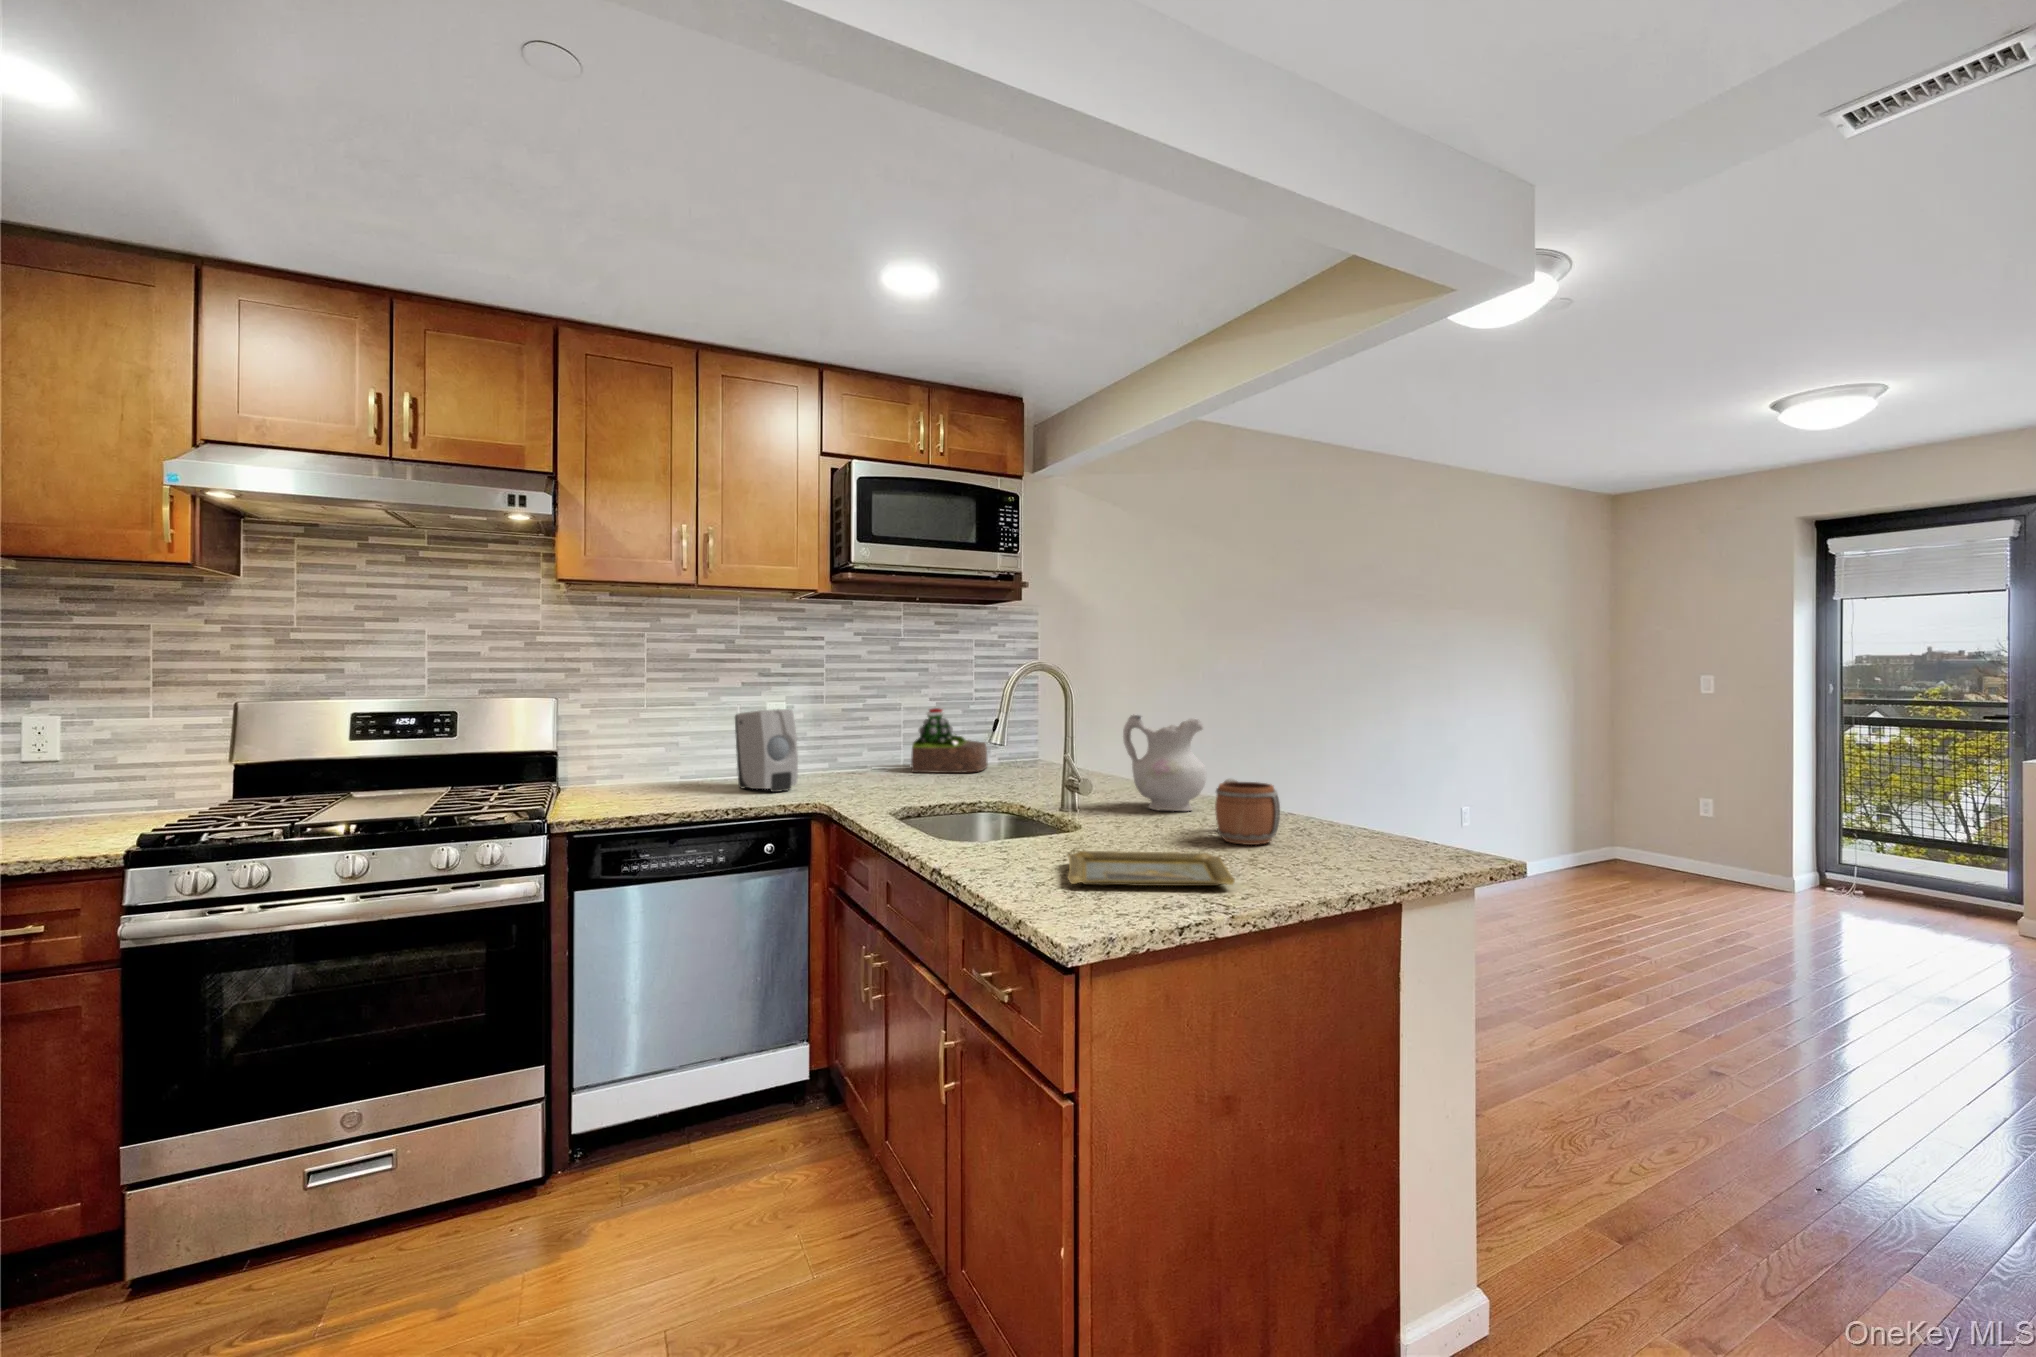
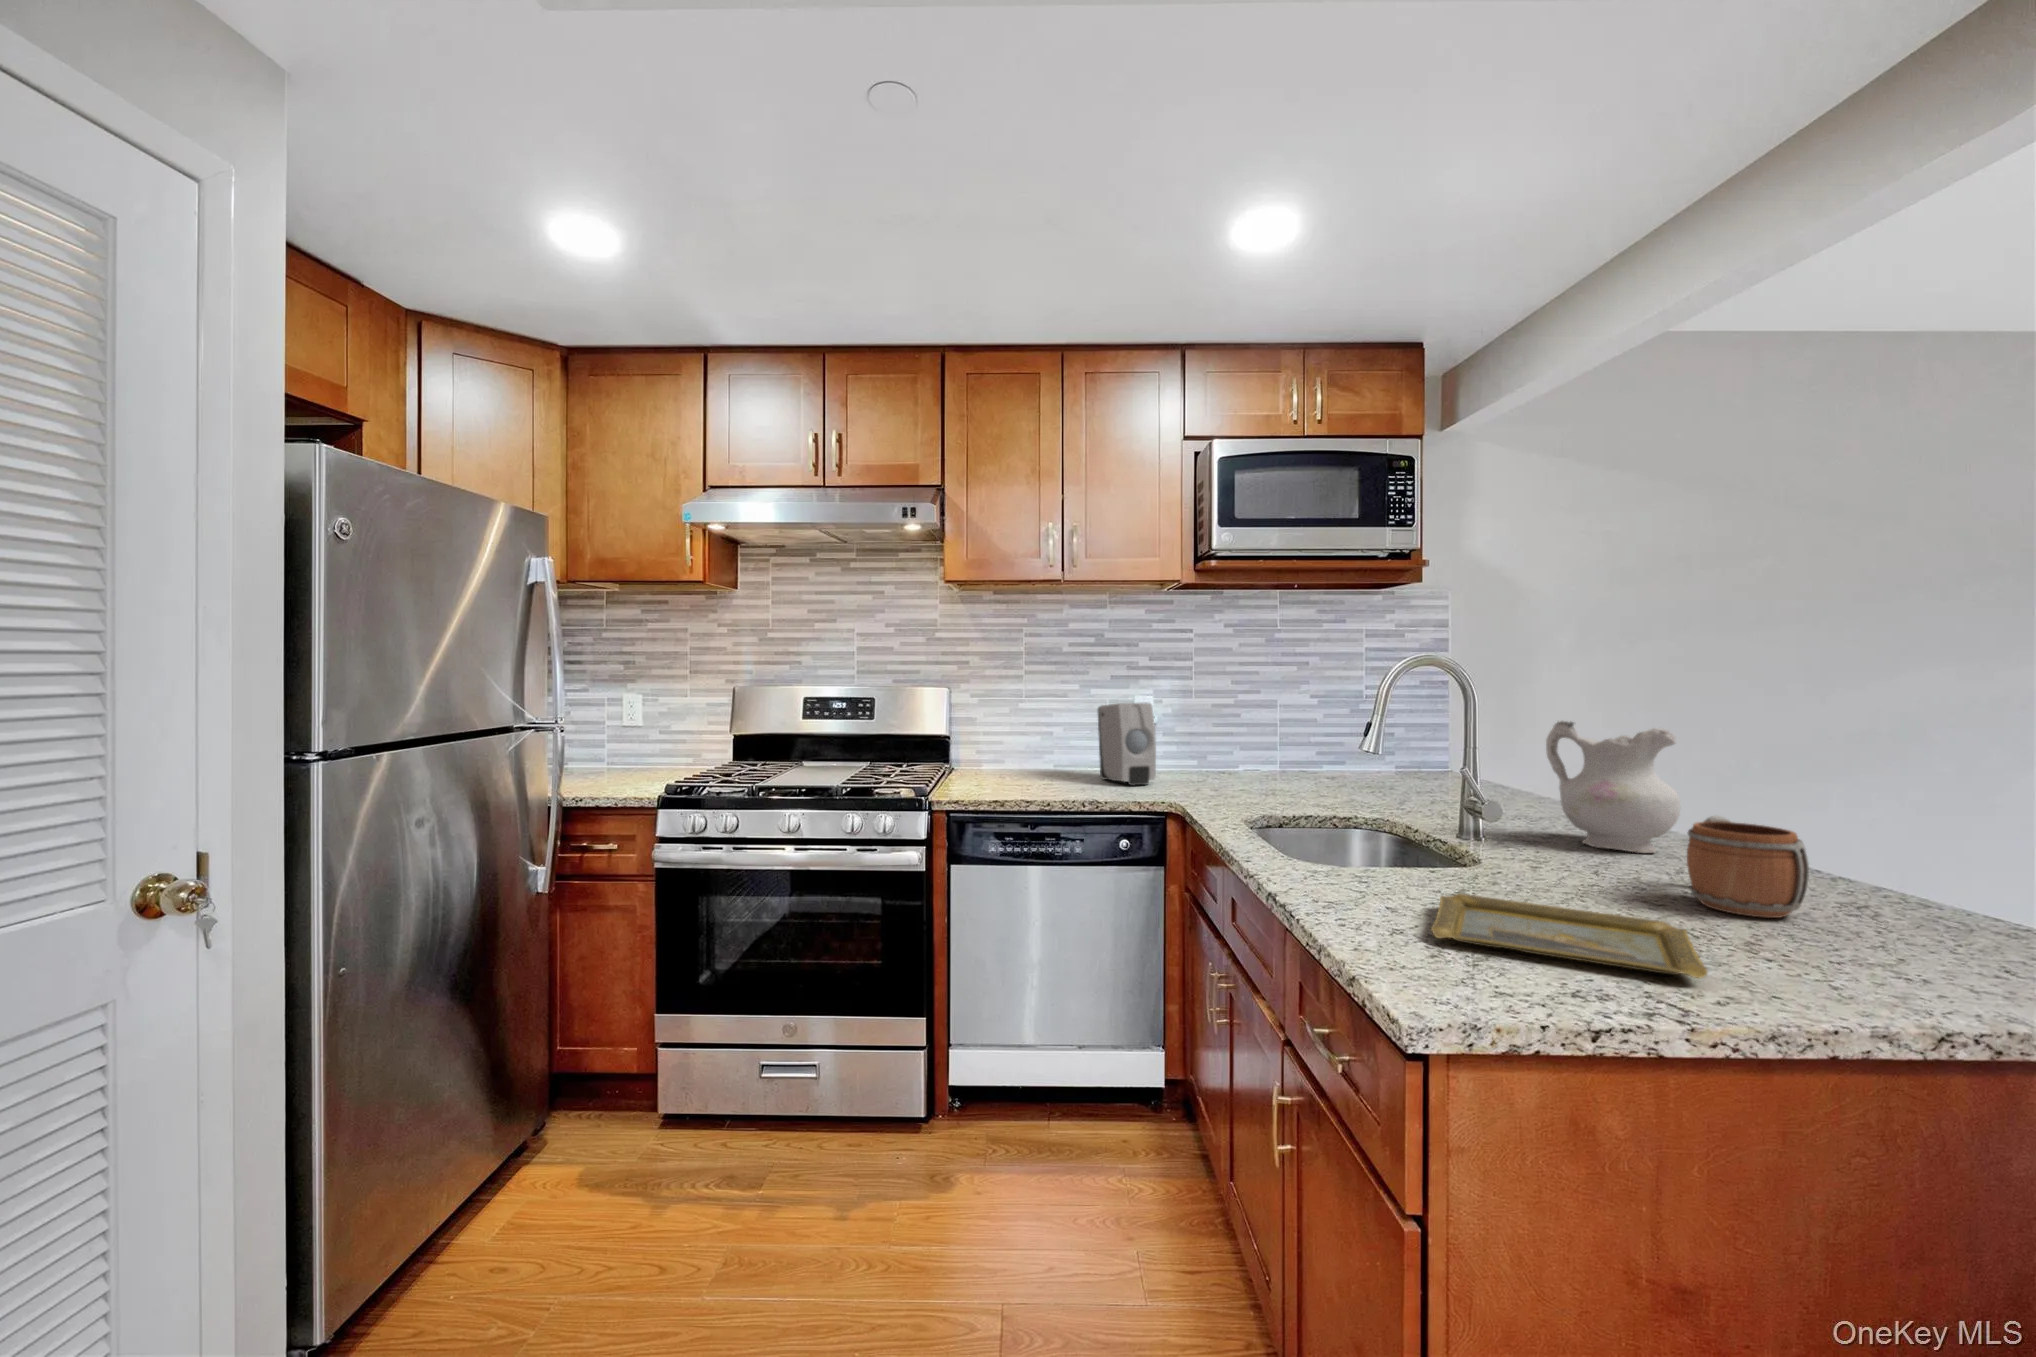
succulent plant: present [911,708,988,773] -> none [1282,705,1374,778]

